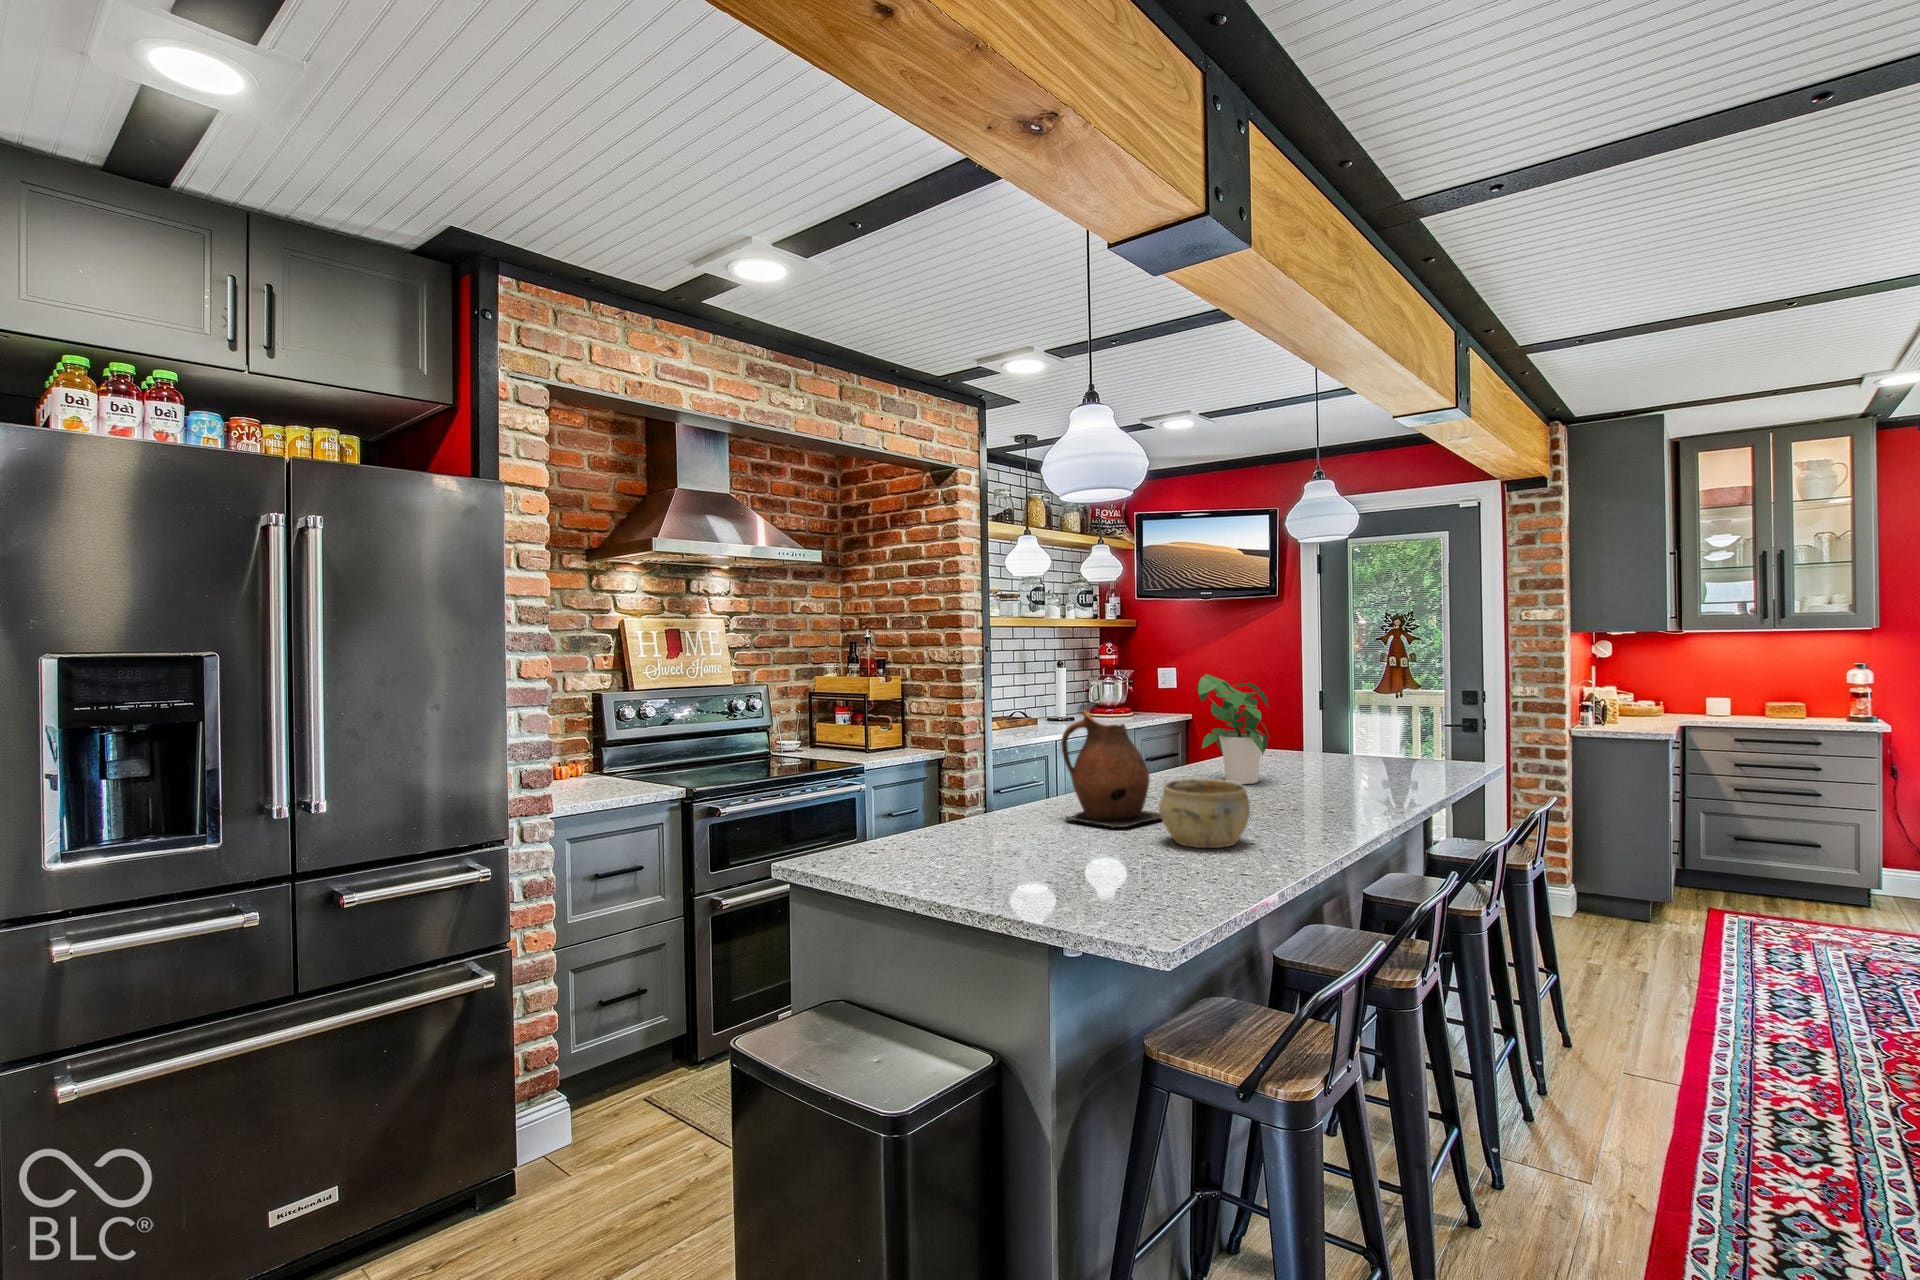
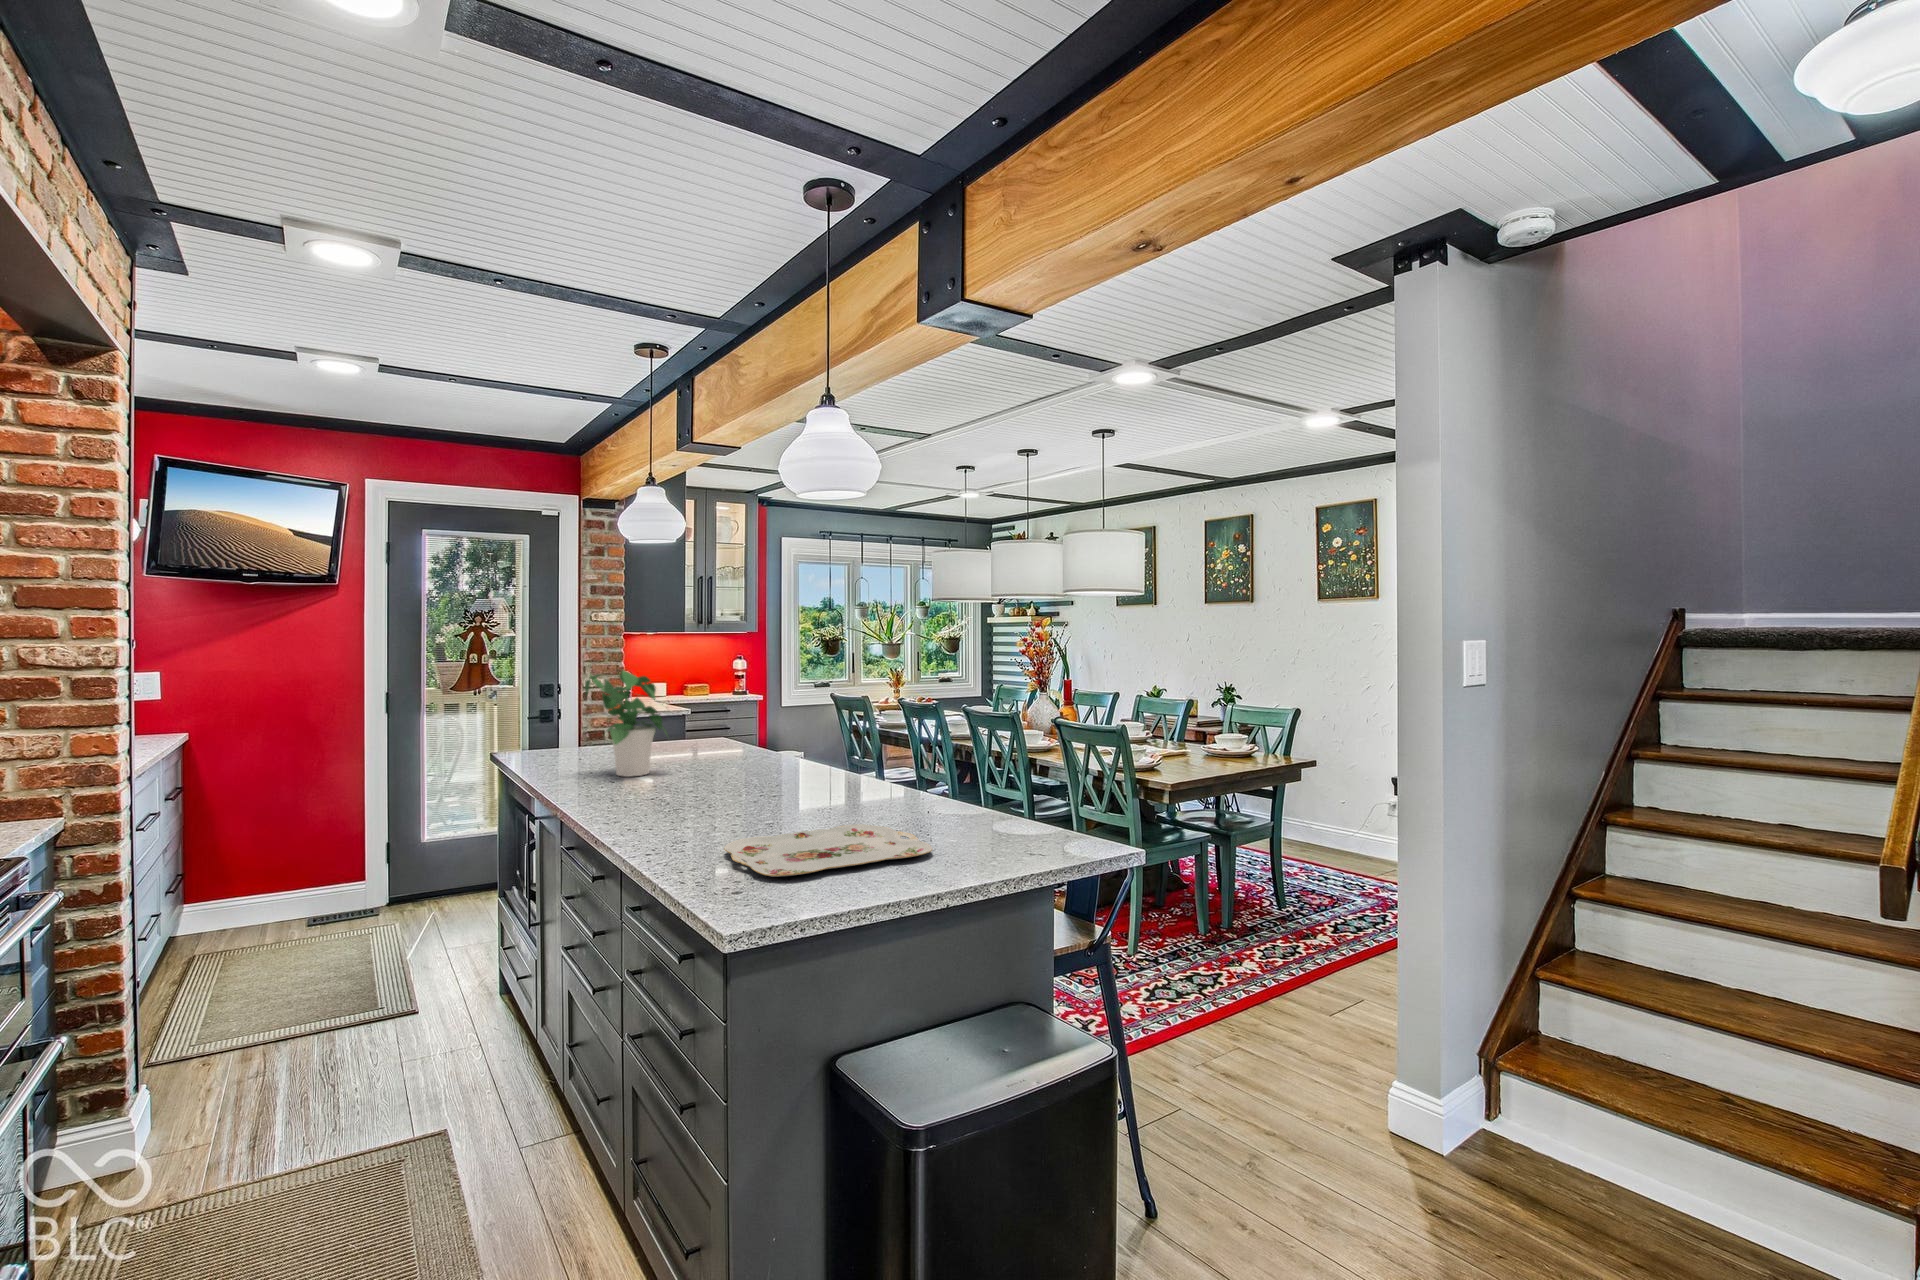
ceramic pitcher: present [1061,710,1161,828] -> none [664,706,767,824]
ceramic bowl: present [1159,778,1250,848] -> none [811,755,889,815]
serving tray: none [918,831,1122,879] -> present [724,824,932,877]

